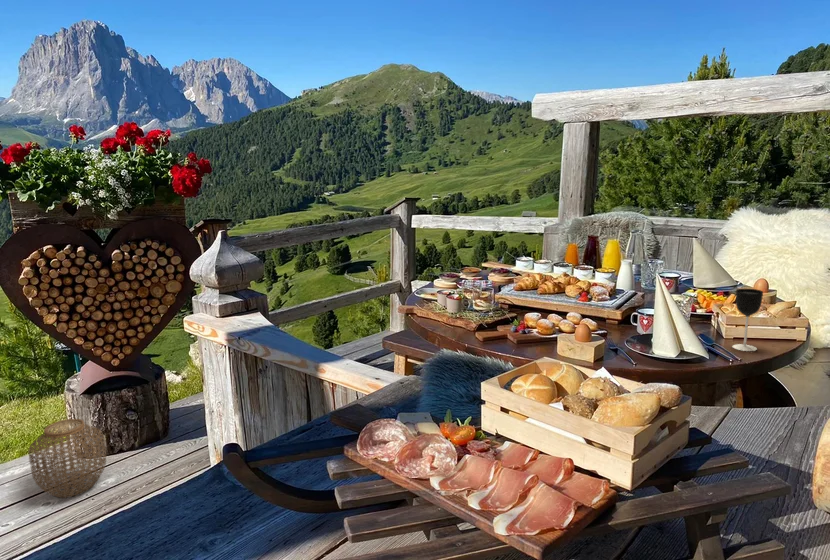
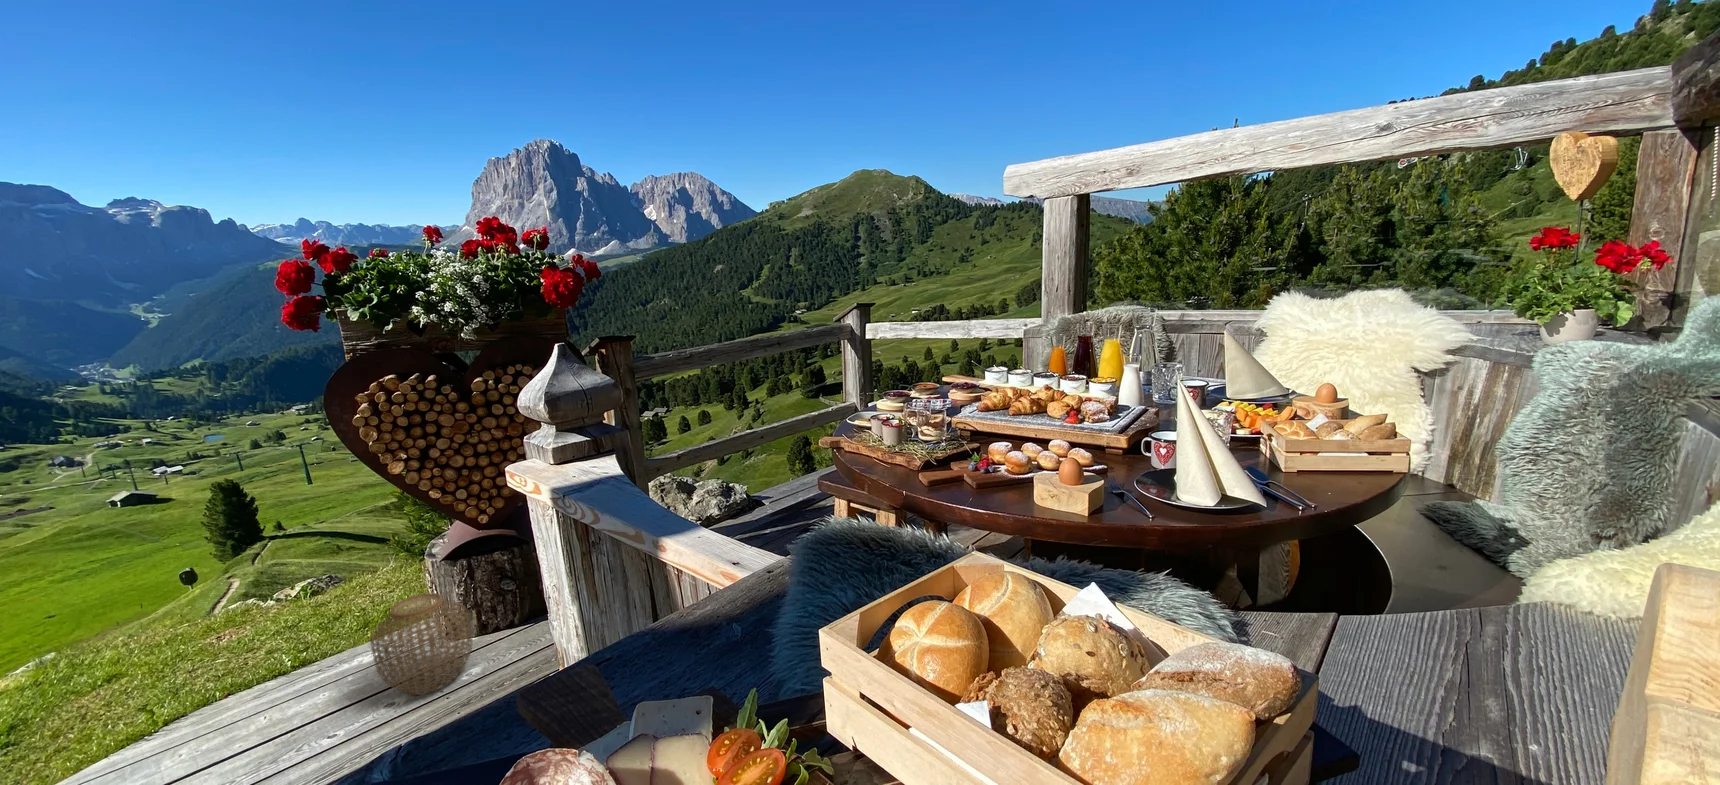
wine glass: present [733,288,763,351] -> none [1292,398,1337,489]

